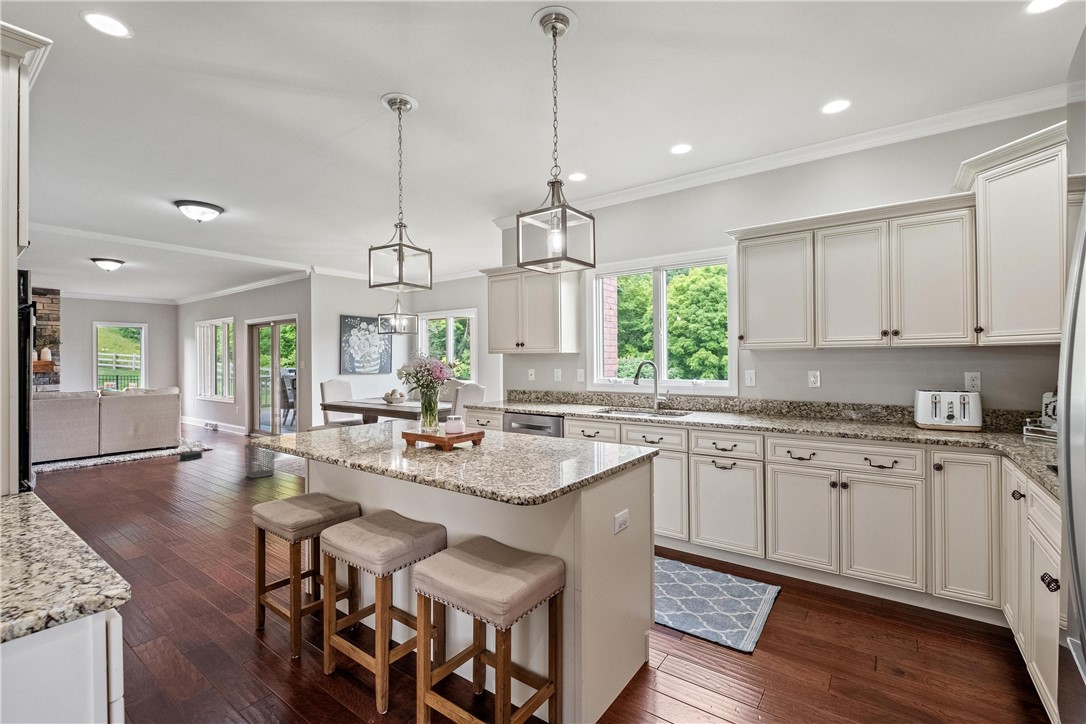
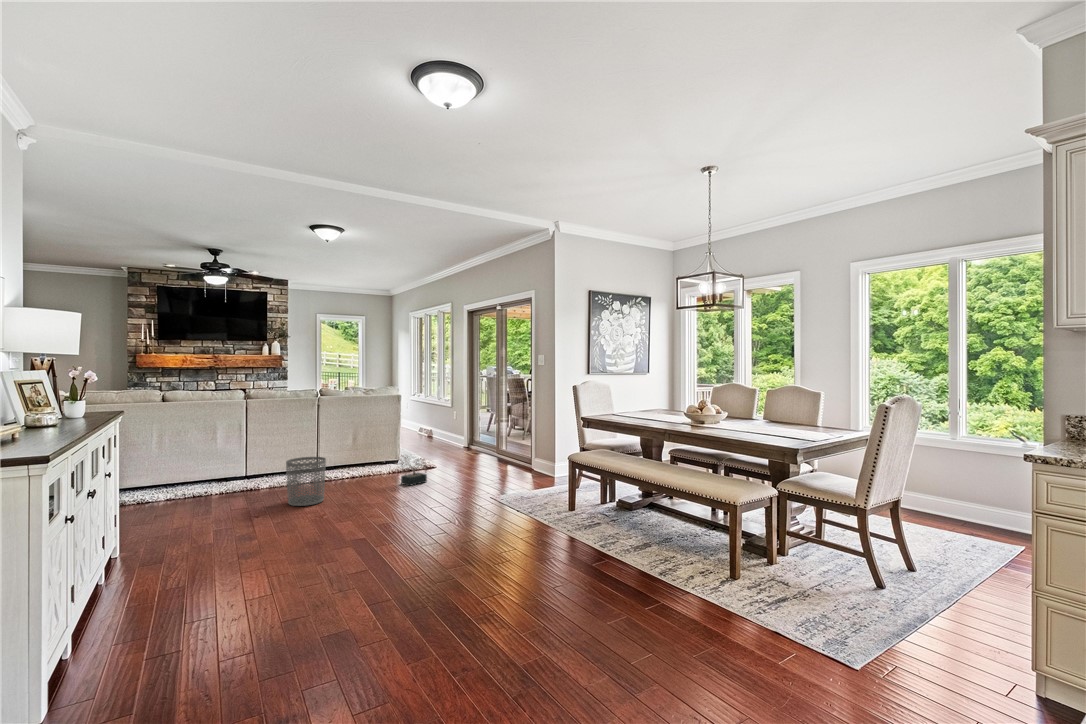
waste bin: present [245,443,275,478] -> present [286,457,326,506]

